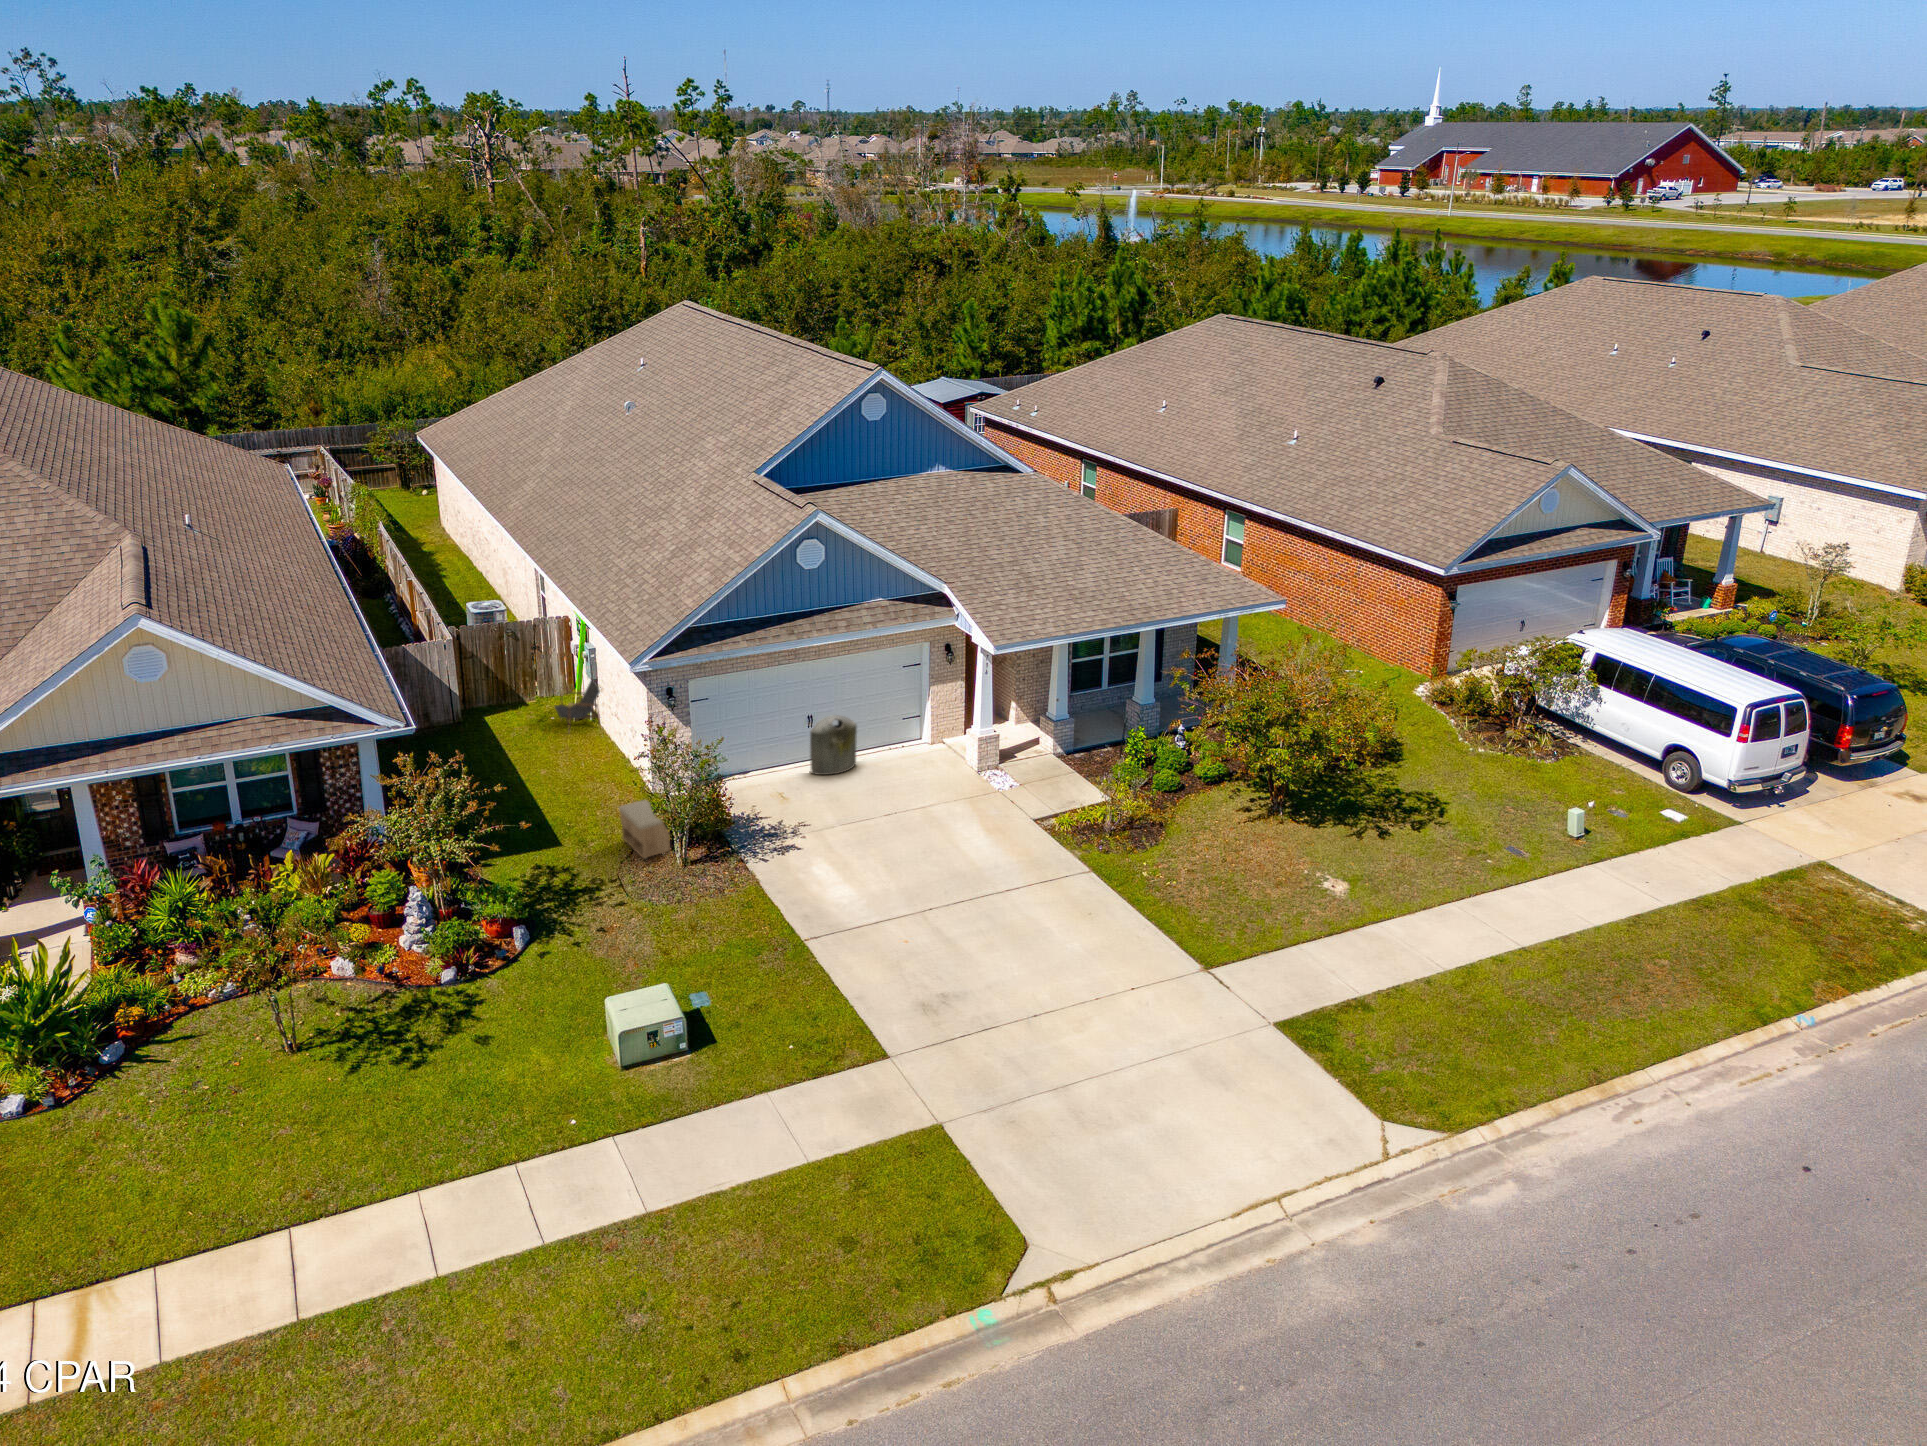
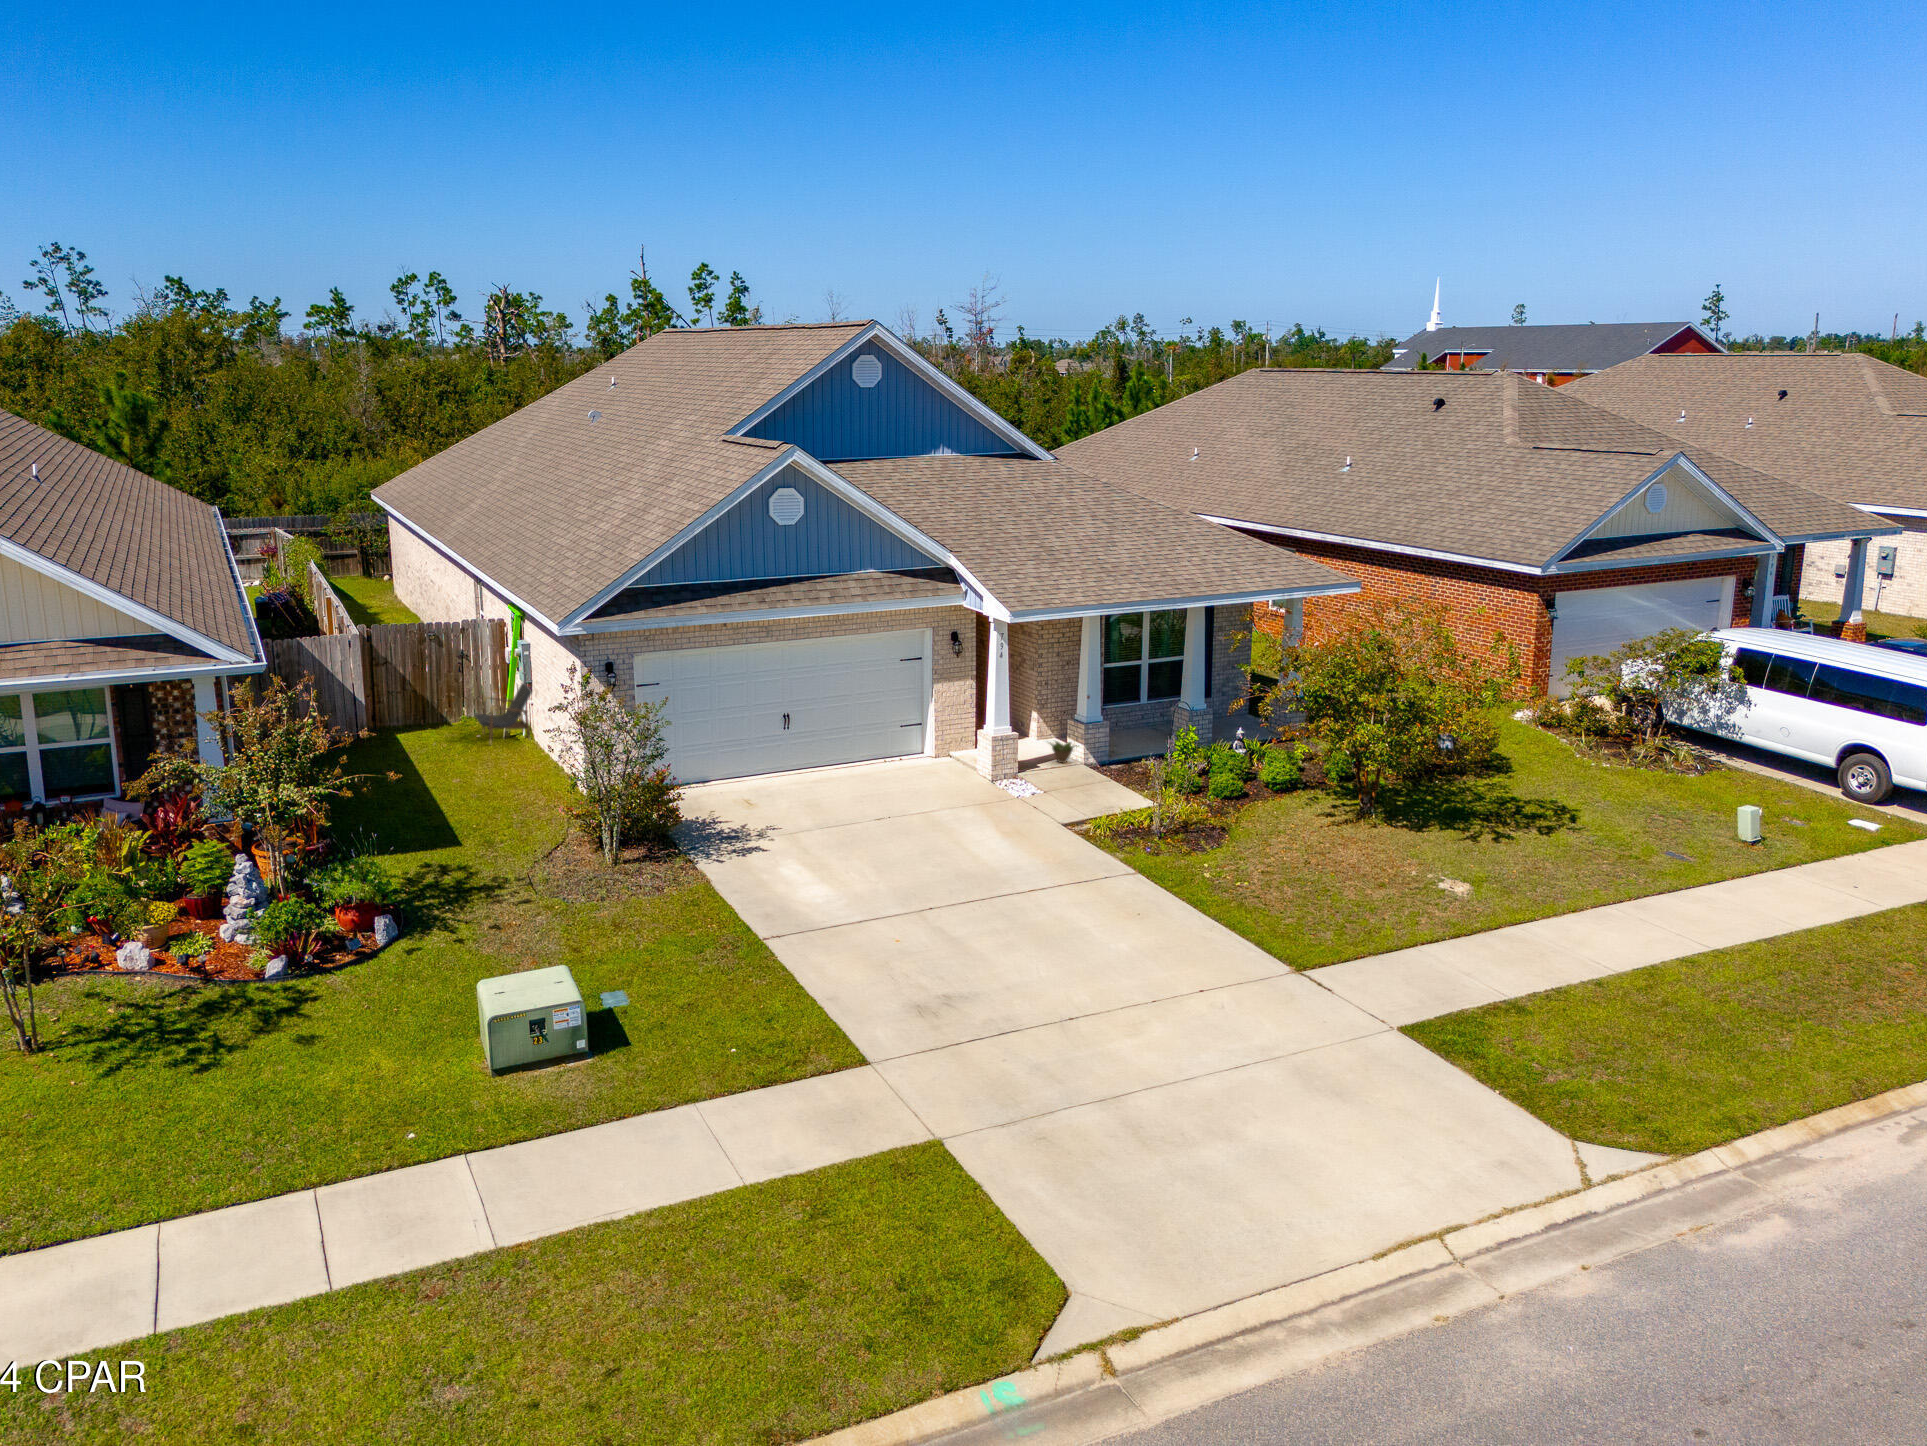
trash can: present [810,715,857,775] -> none [783,709,841,784]
decorative plant: none [1022,729,1051,749] -> present [1050,741,1077,763]
storage bench: present [619,800,670,859] -> none [533,788,597,859]

